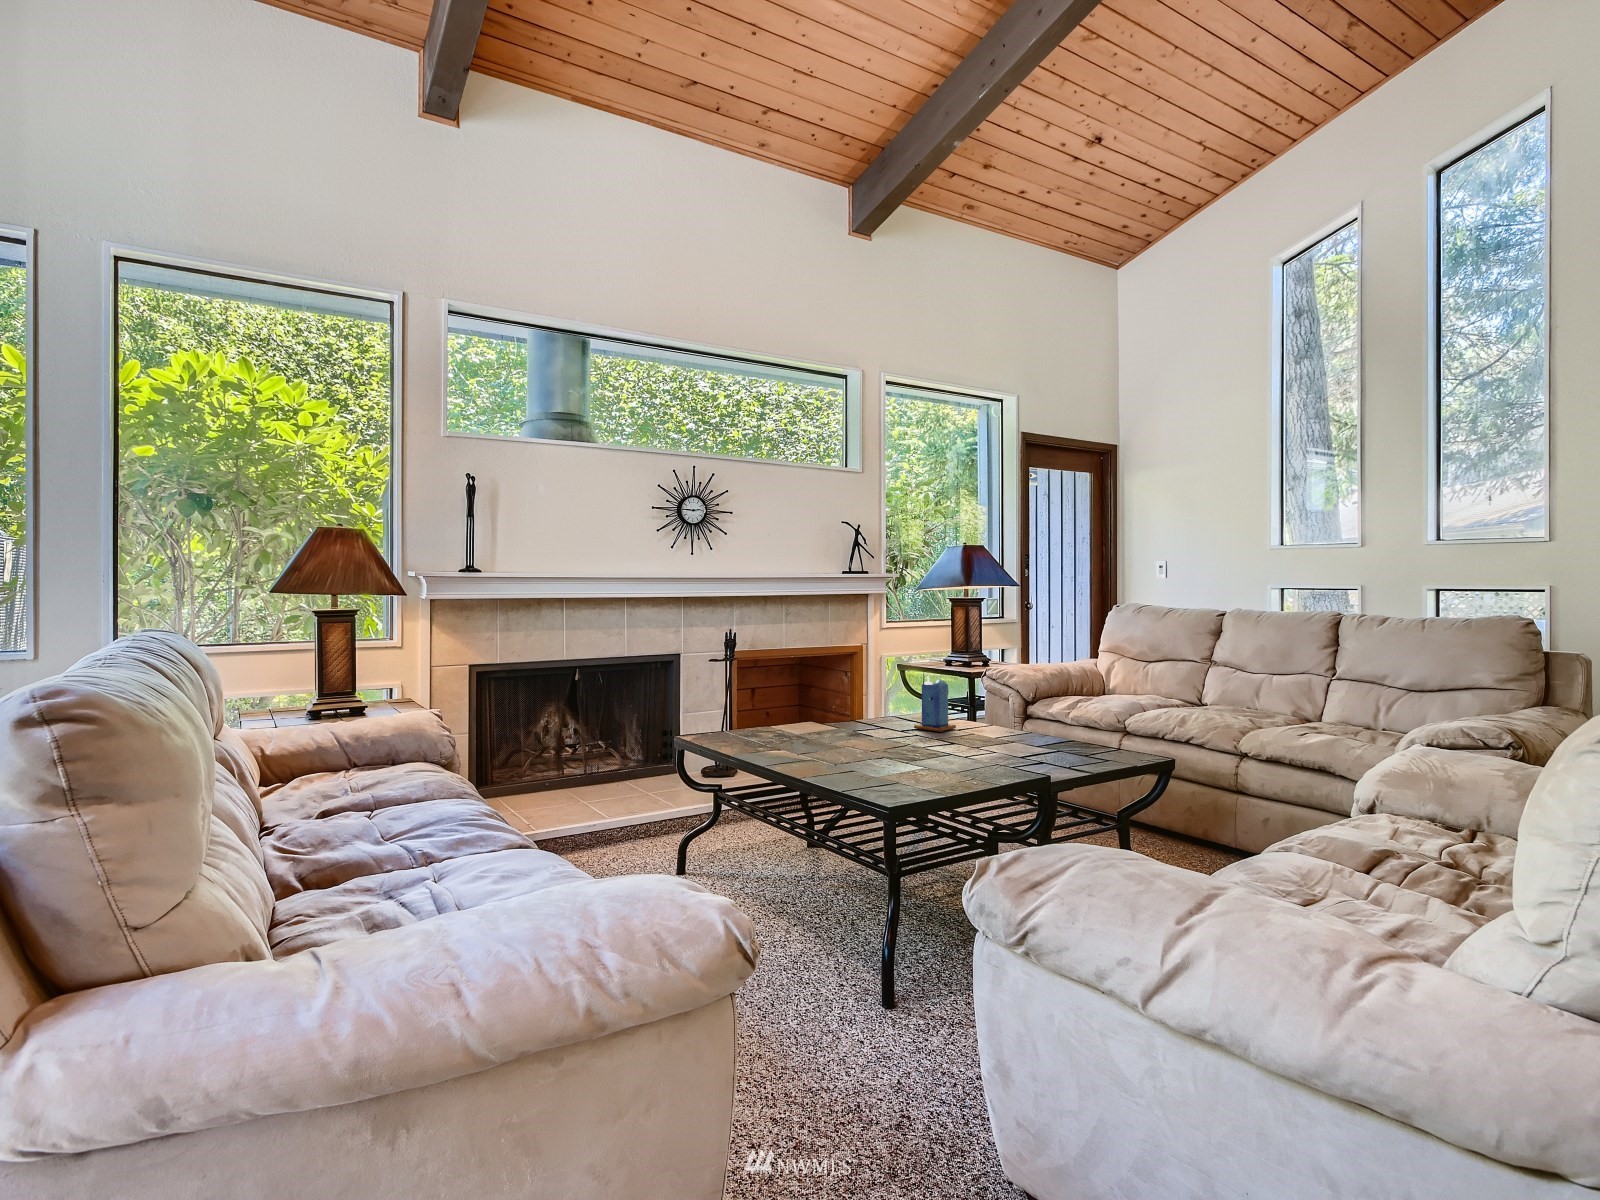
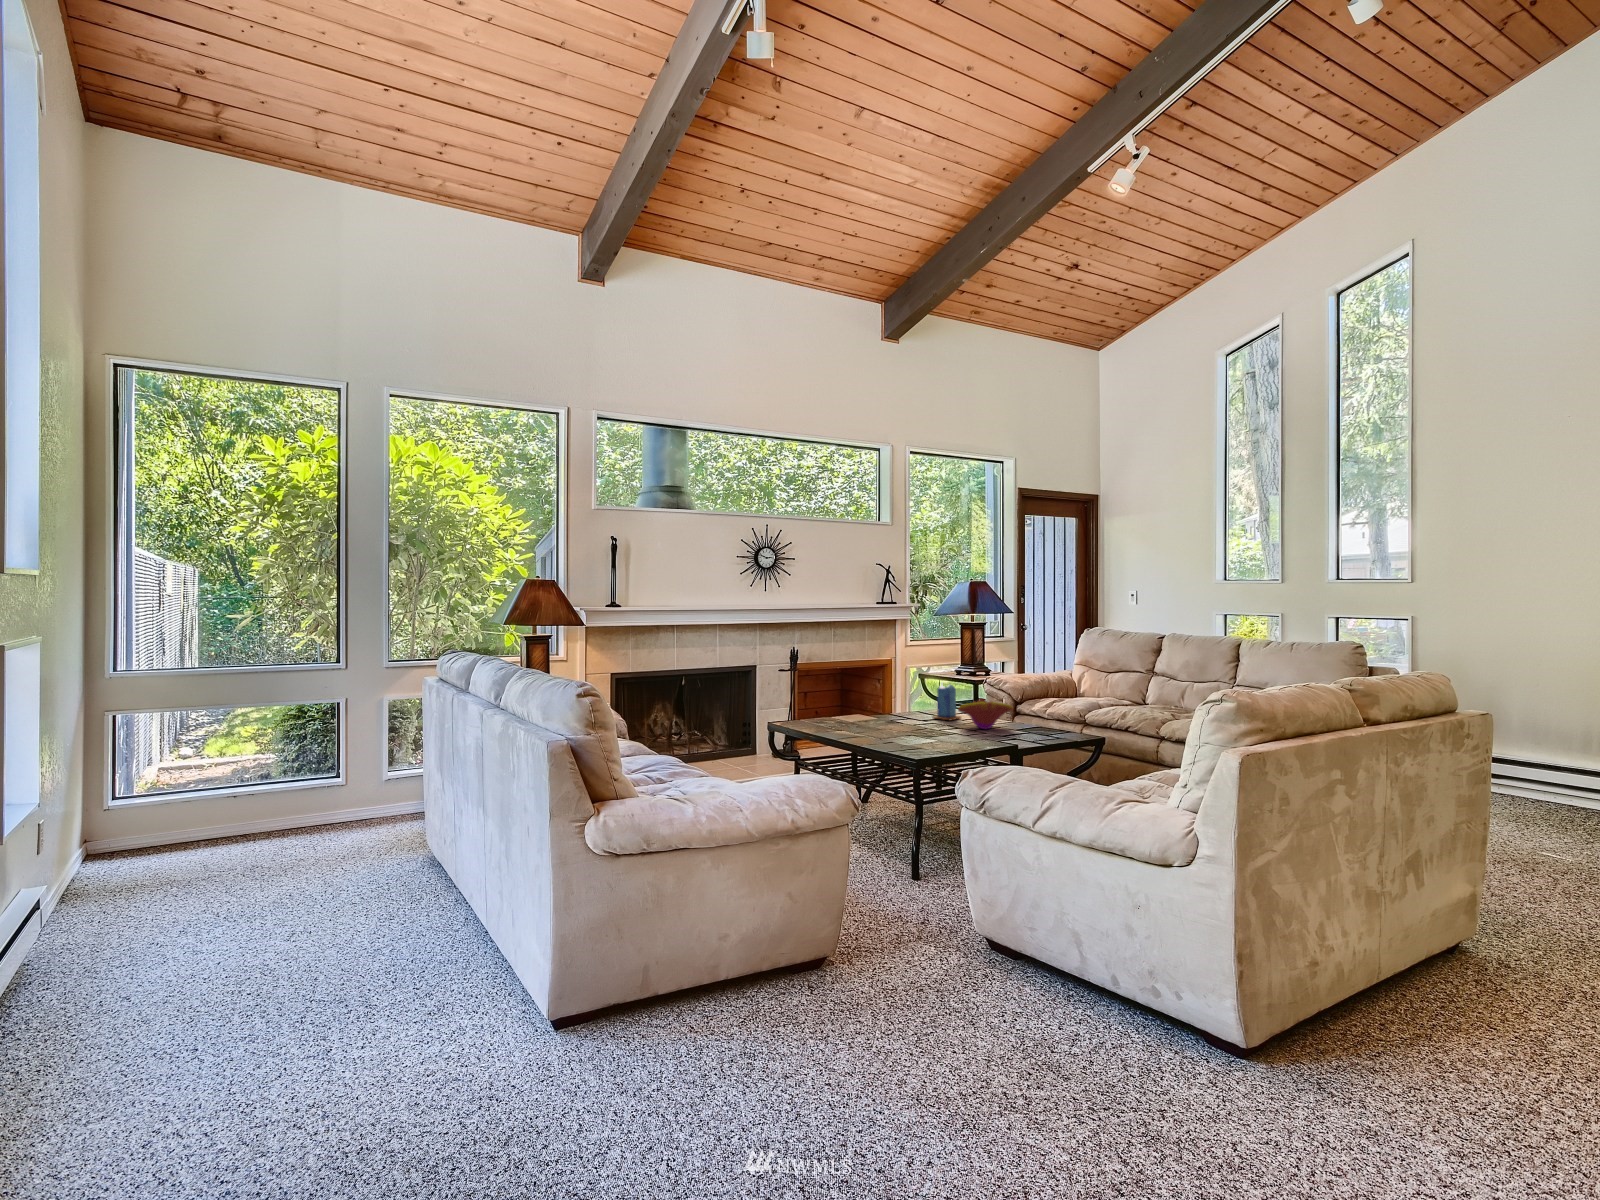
decorative bowl: none [952,700,1035,747] -> present [958,698,1013,729]

